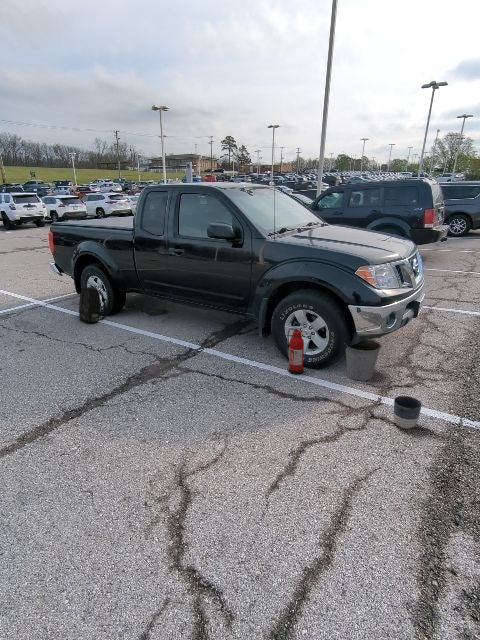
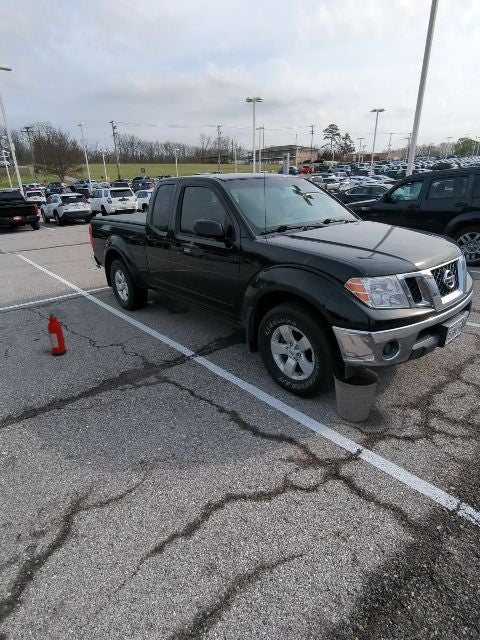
backpack: present [79,287,106,323] -> none [107,282,132,317]
fire extinguisher: present [287,327,305,374] -> present [48,313,66,356]
planter: present [394,396,422,429] -> none [355,457,392,503]

